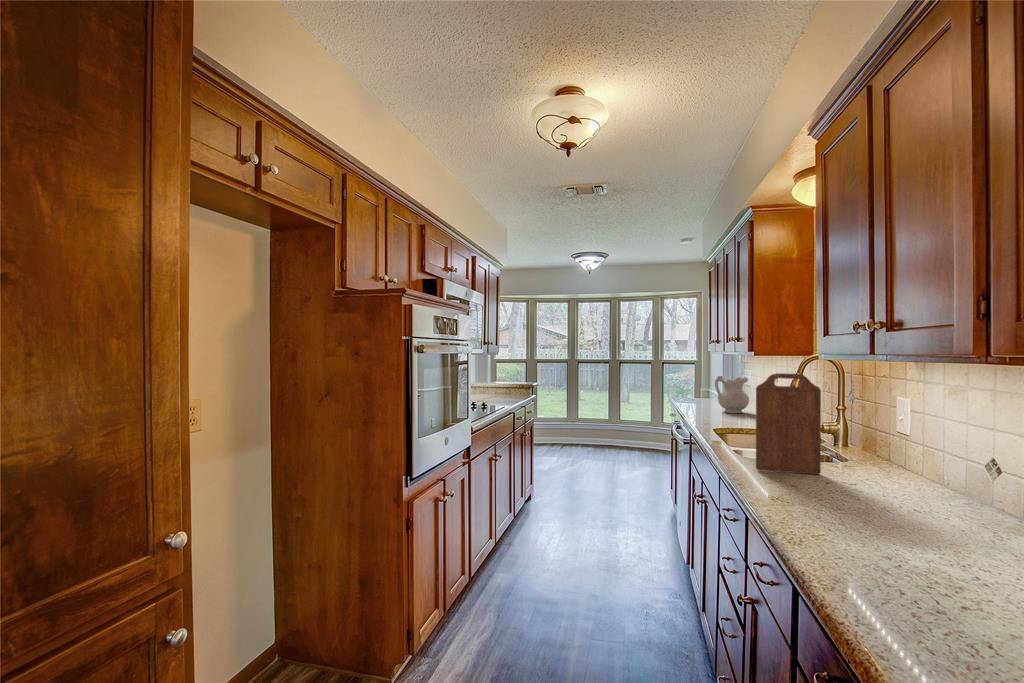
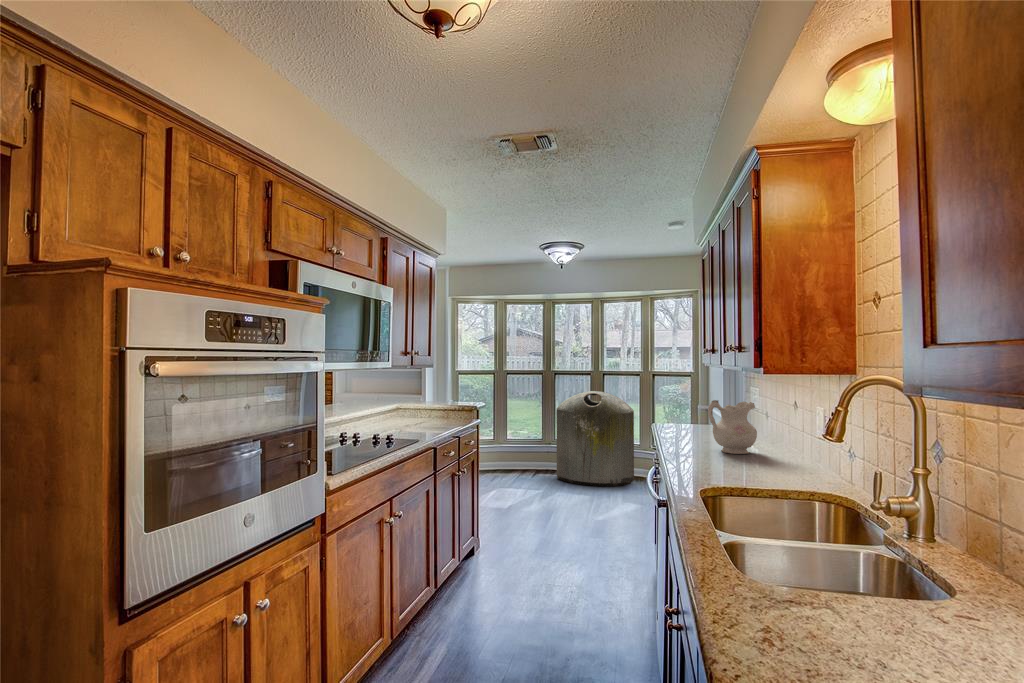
cutting board: present [756,373,821,474] -> none [770,426,916,652]
trash can: none [581,376,646,455] -> present [556,391,634,486]

